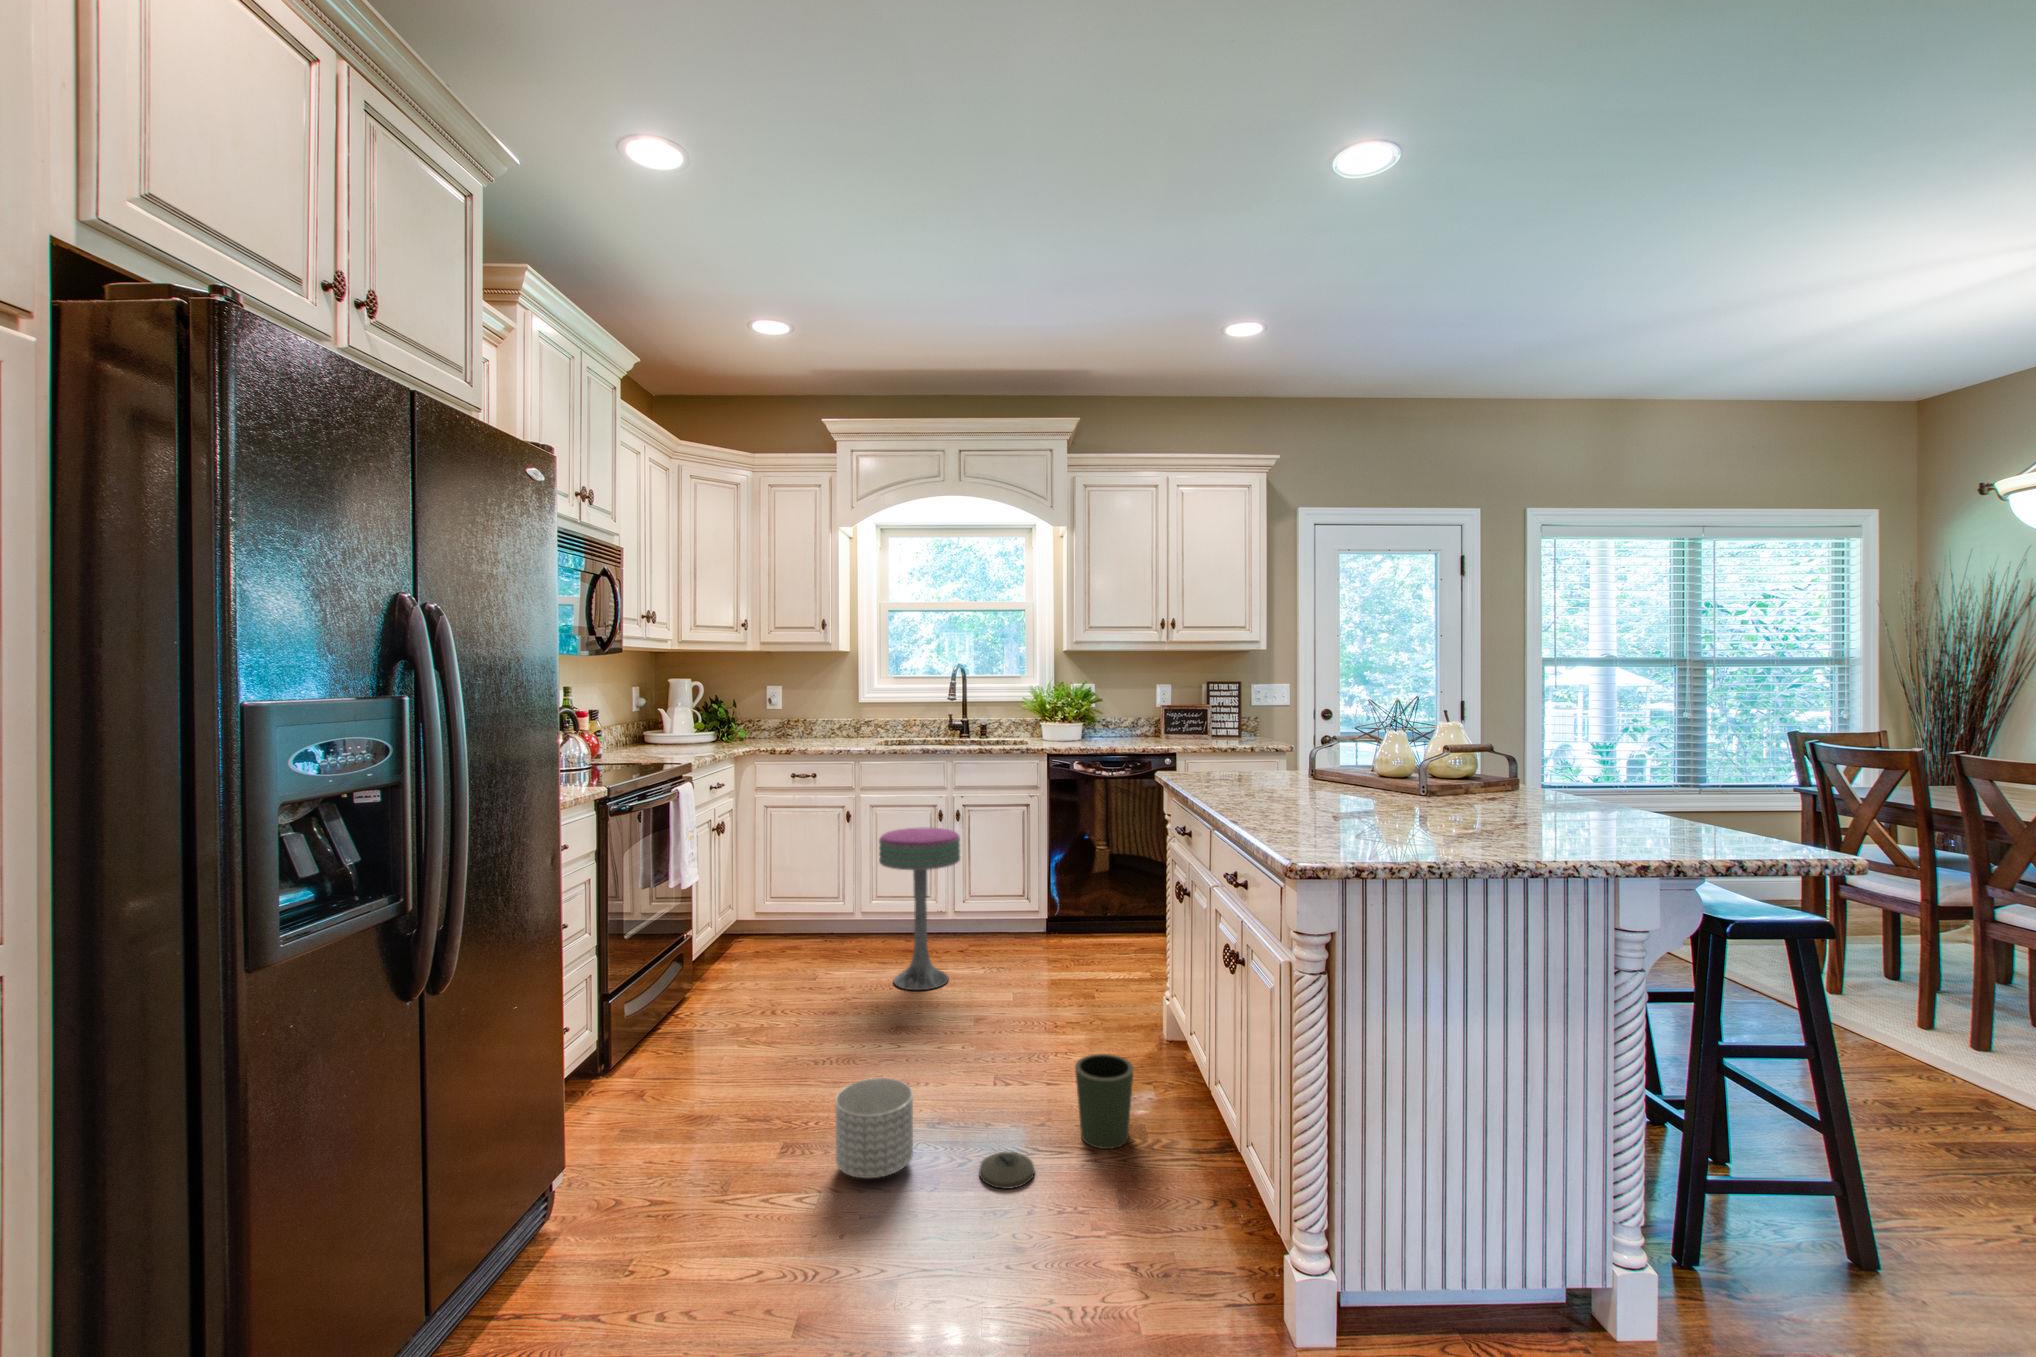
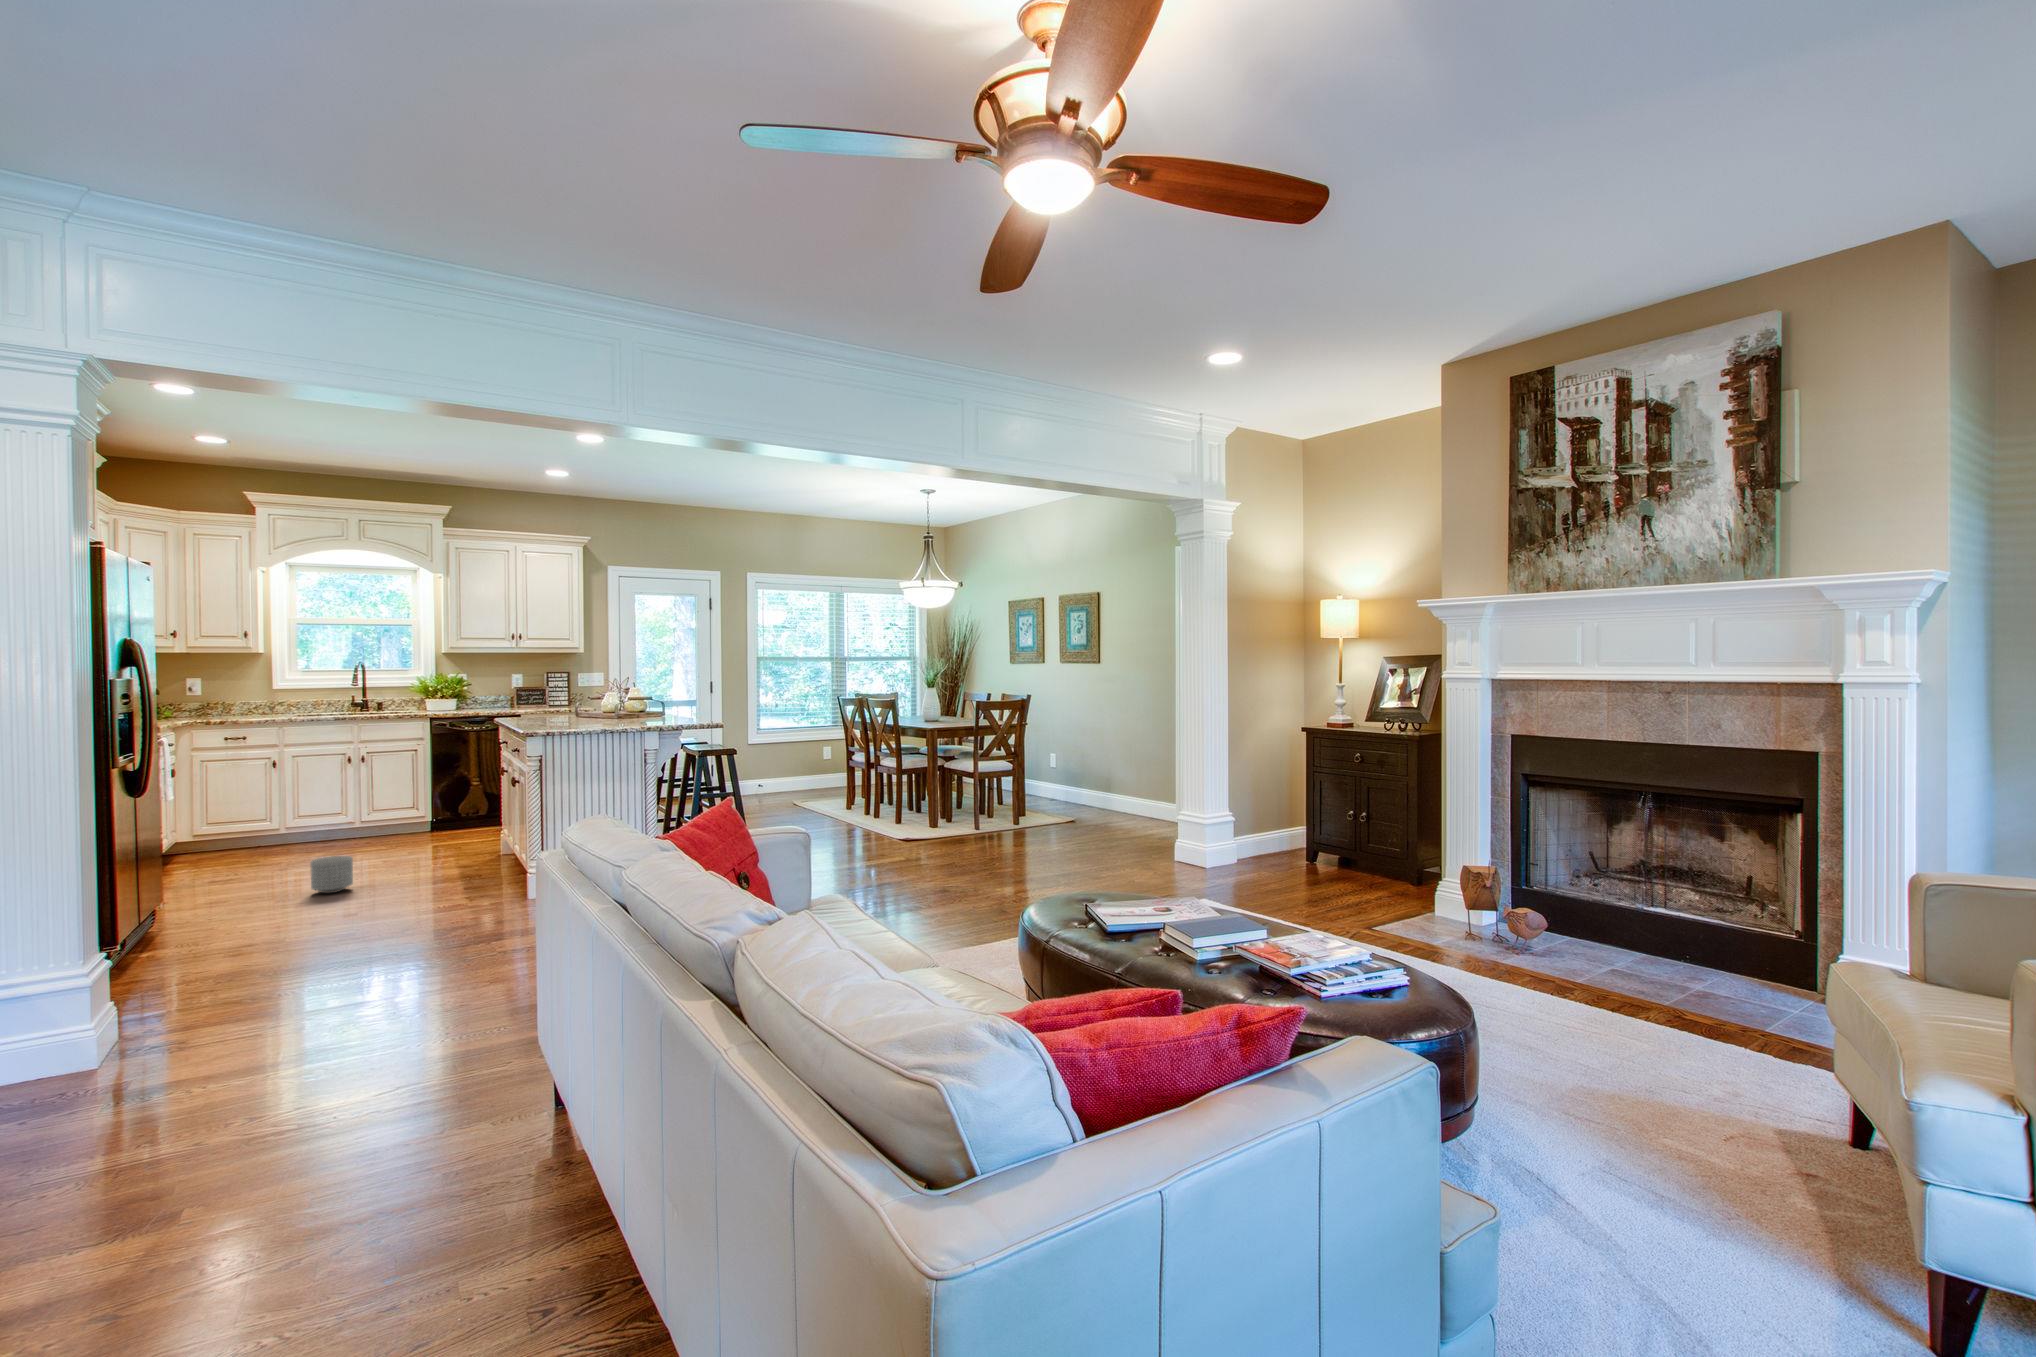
bar stool: present [879,827,960,990] -> none [308,762,368,855]
trash can: present [979,1054,1134,1189] -> none [389,840,468,887]

